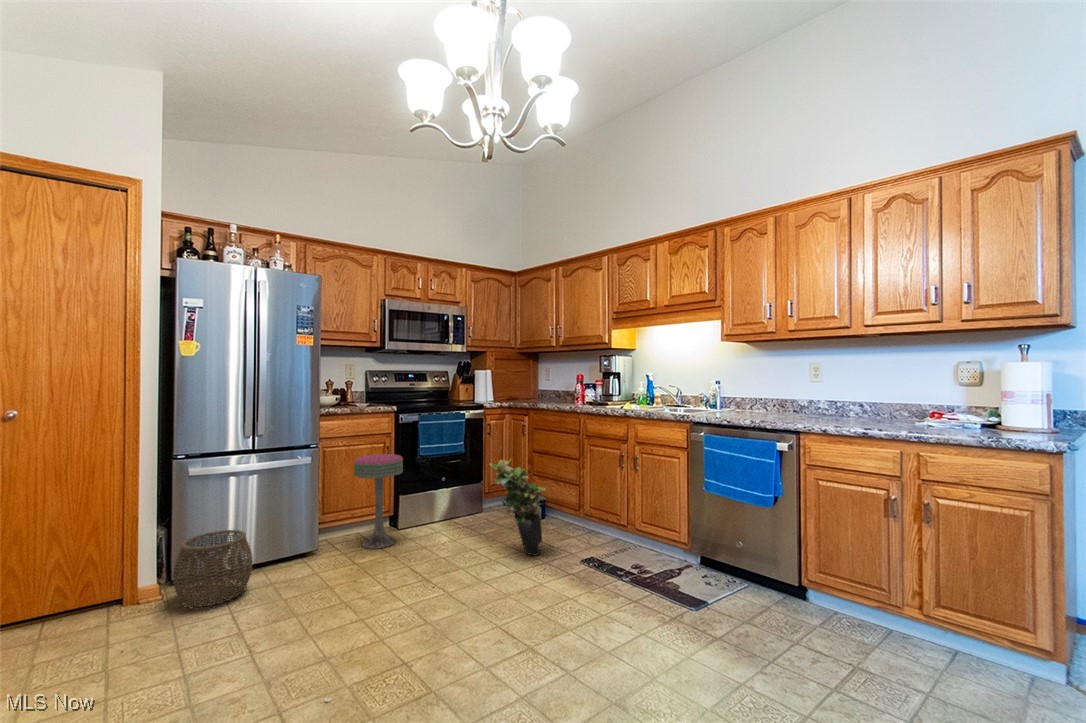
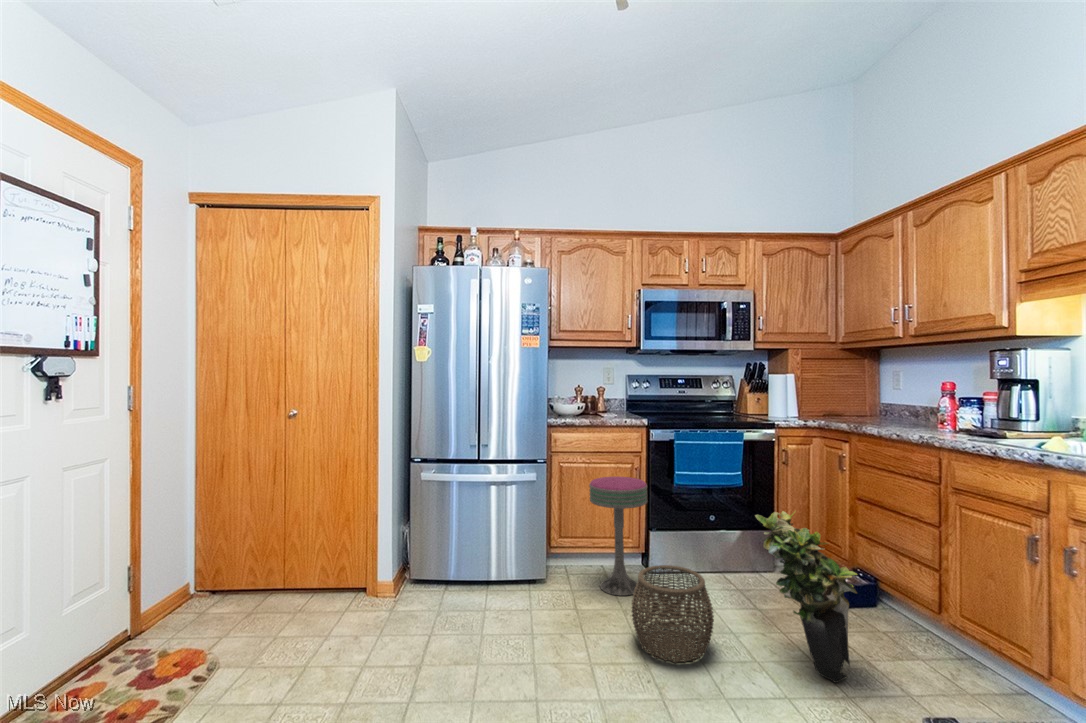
woven basket: present [173,530,253,608] -> present [632,565,714,663]

